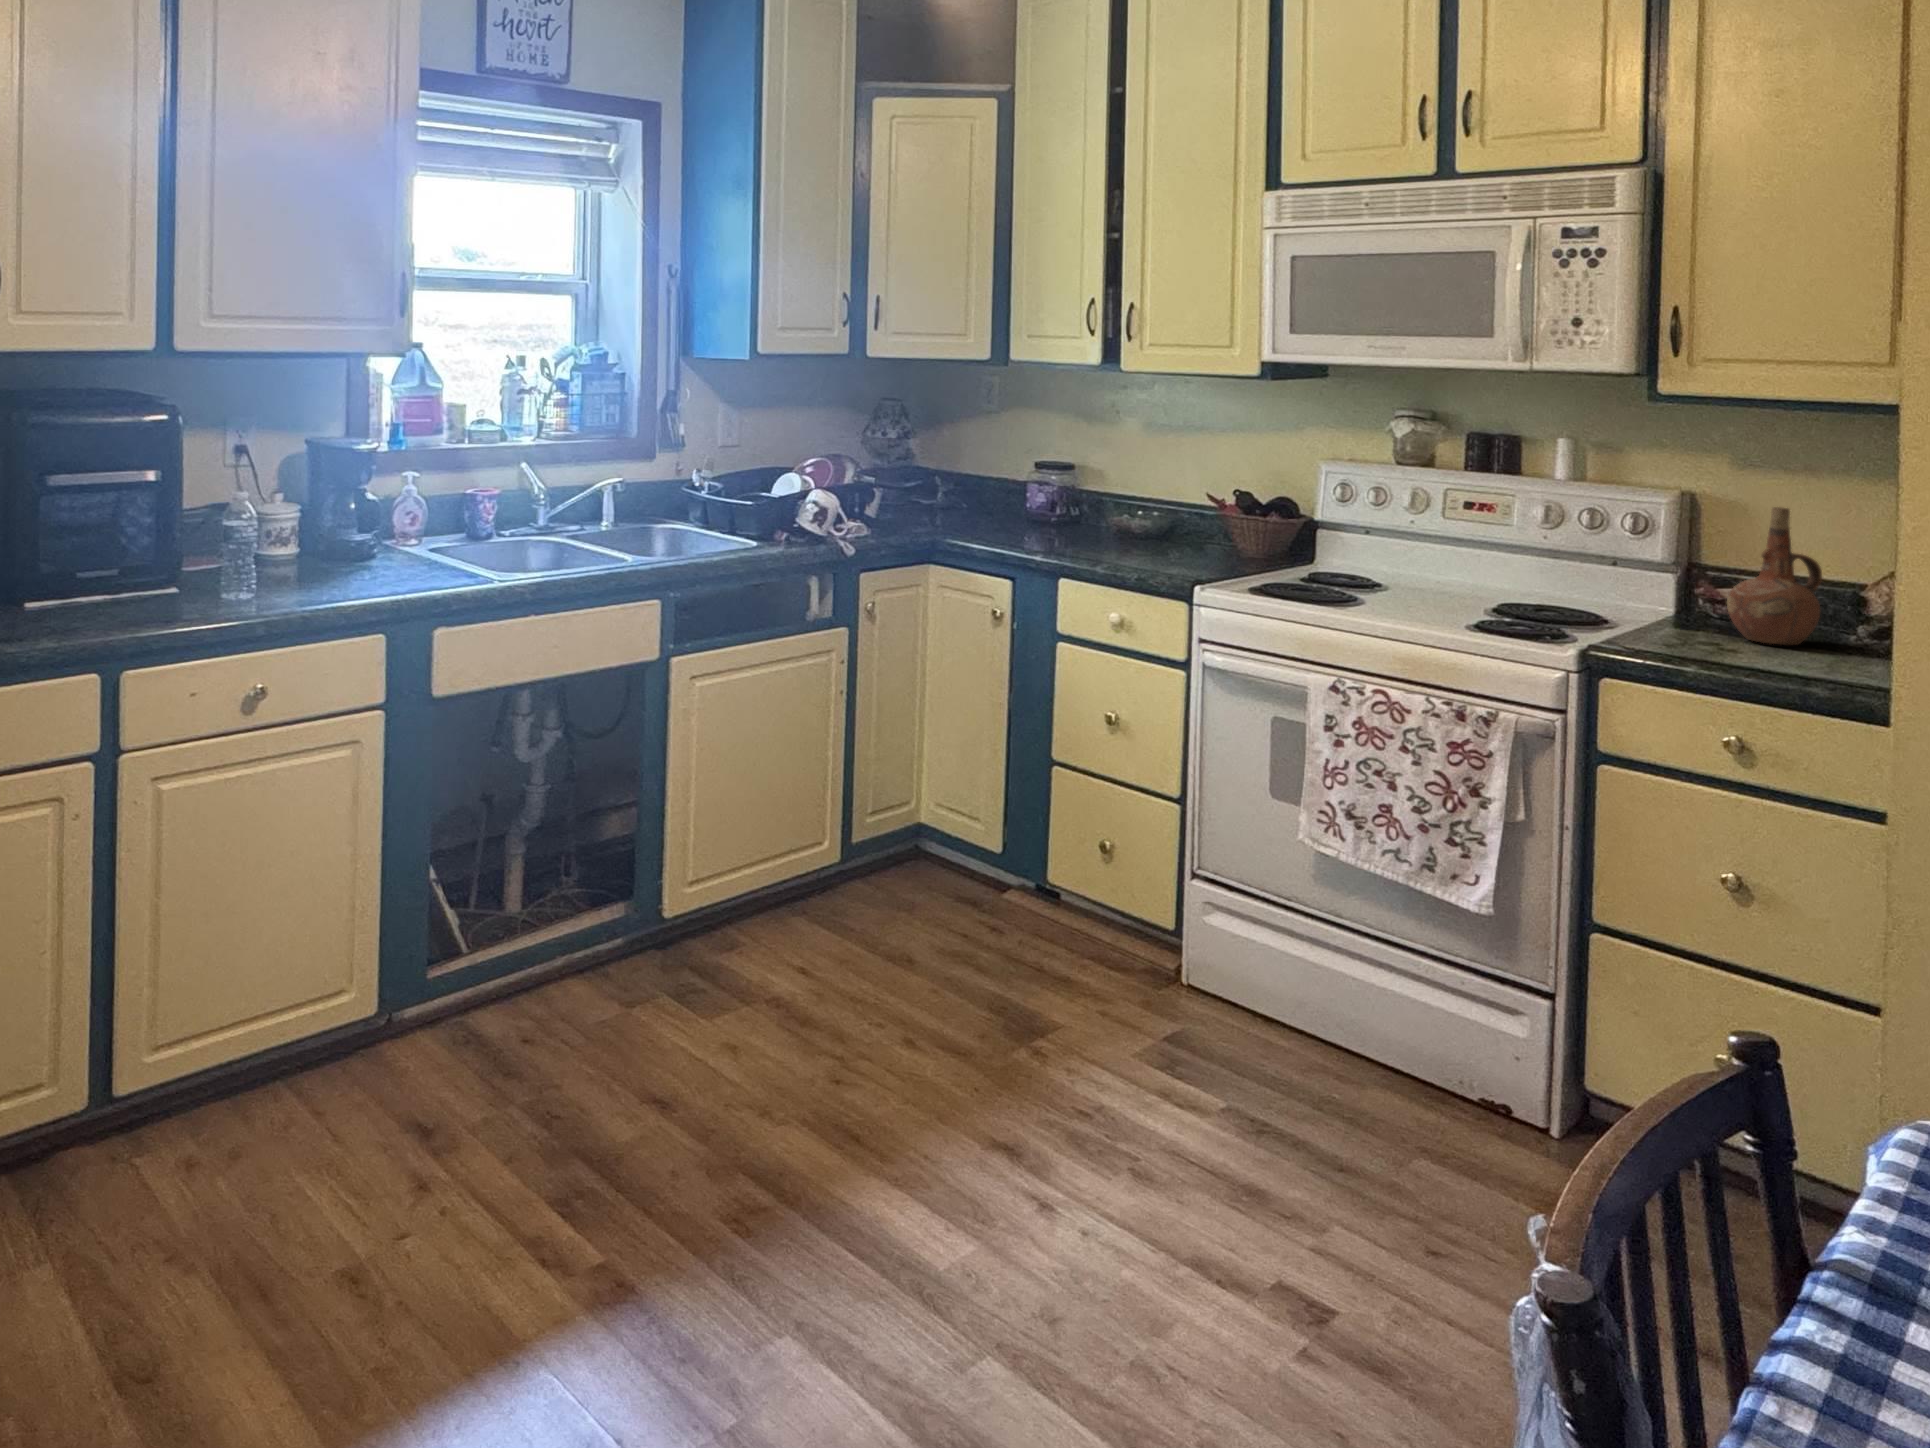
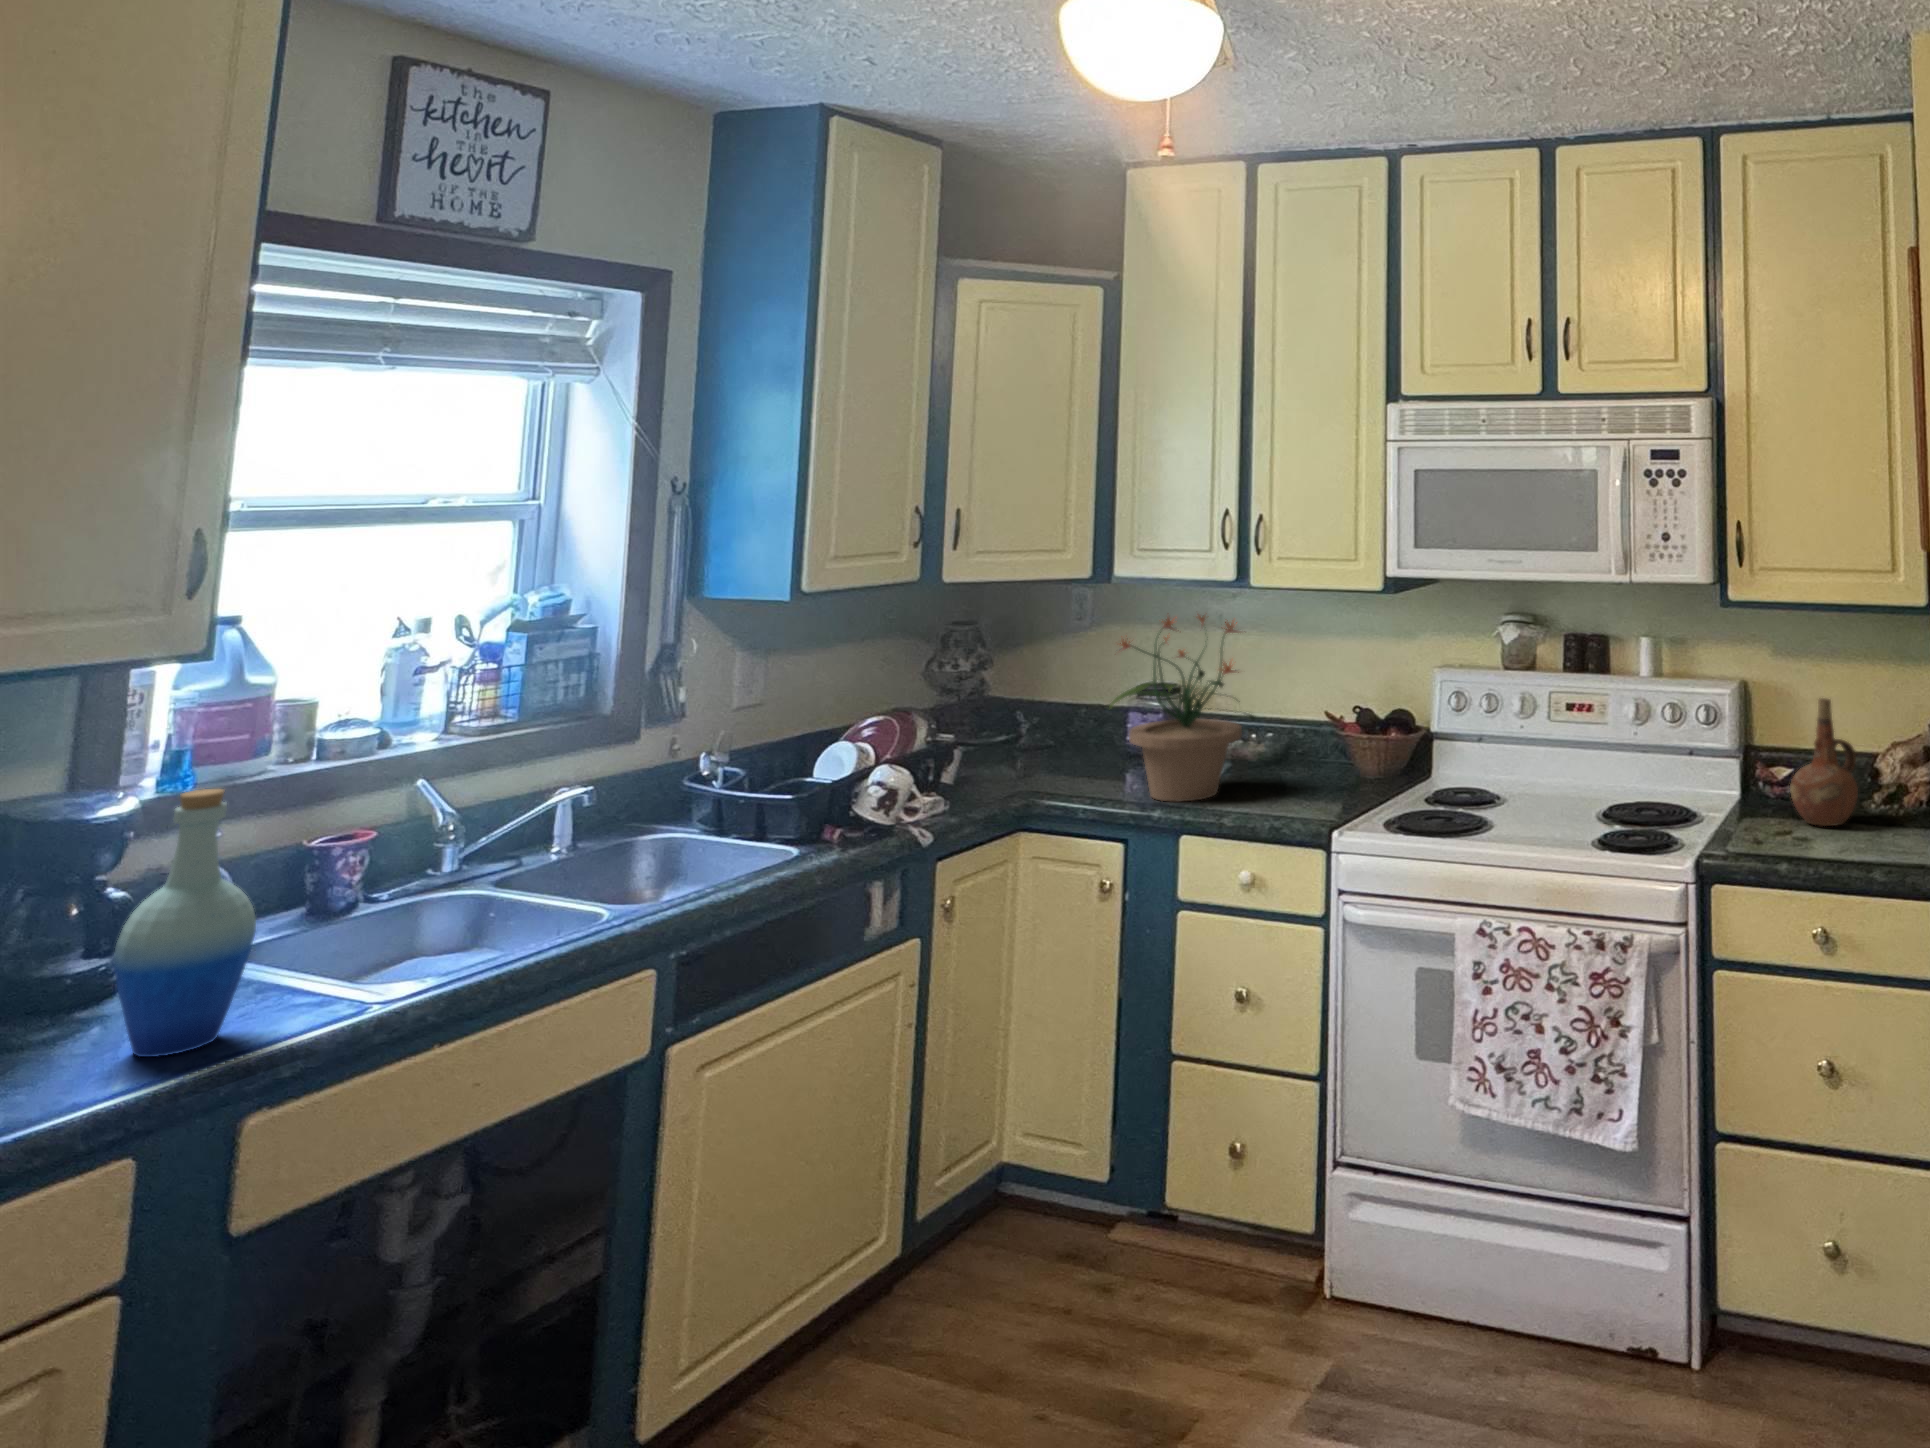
potted plant: none [1006,393,1139,557] -> present [1110,616,1254,801]
bottle: none [363,433,430,590] -> present [114,789,256,1057]

